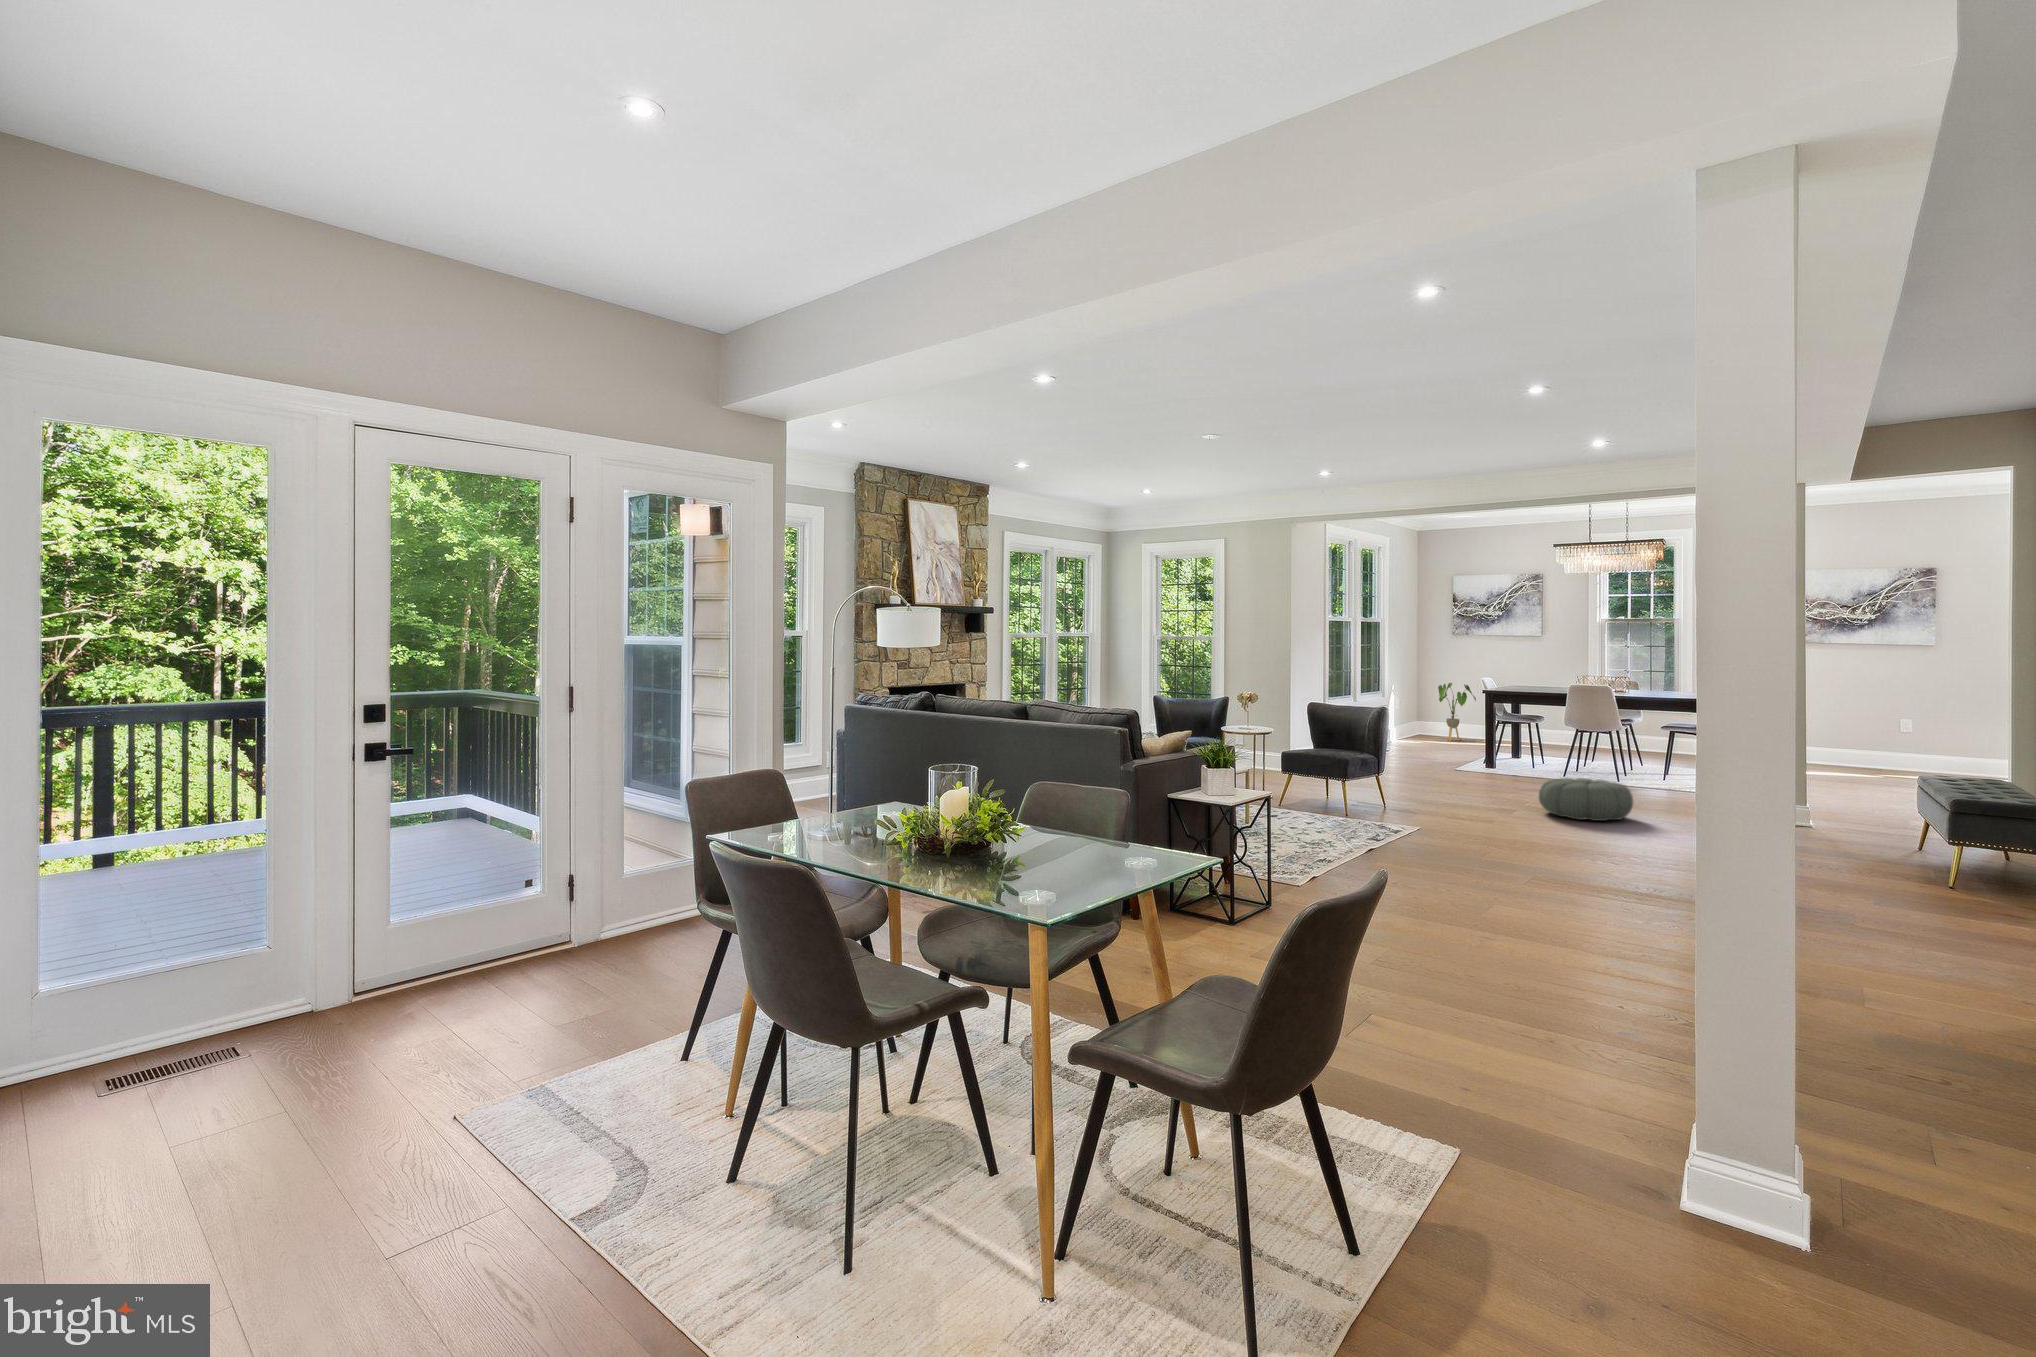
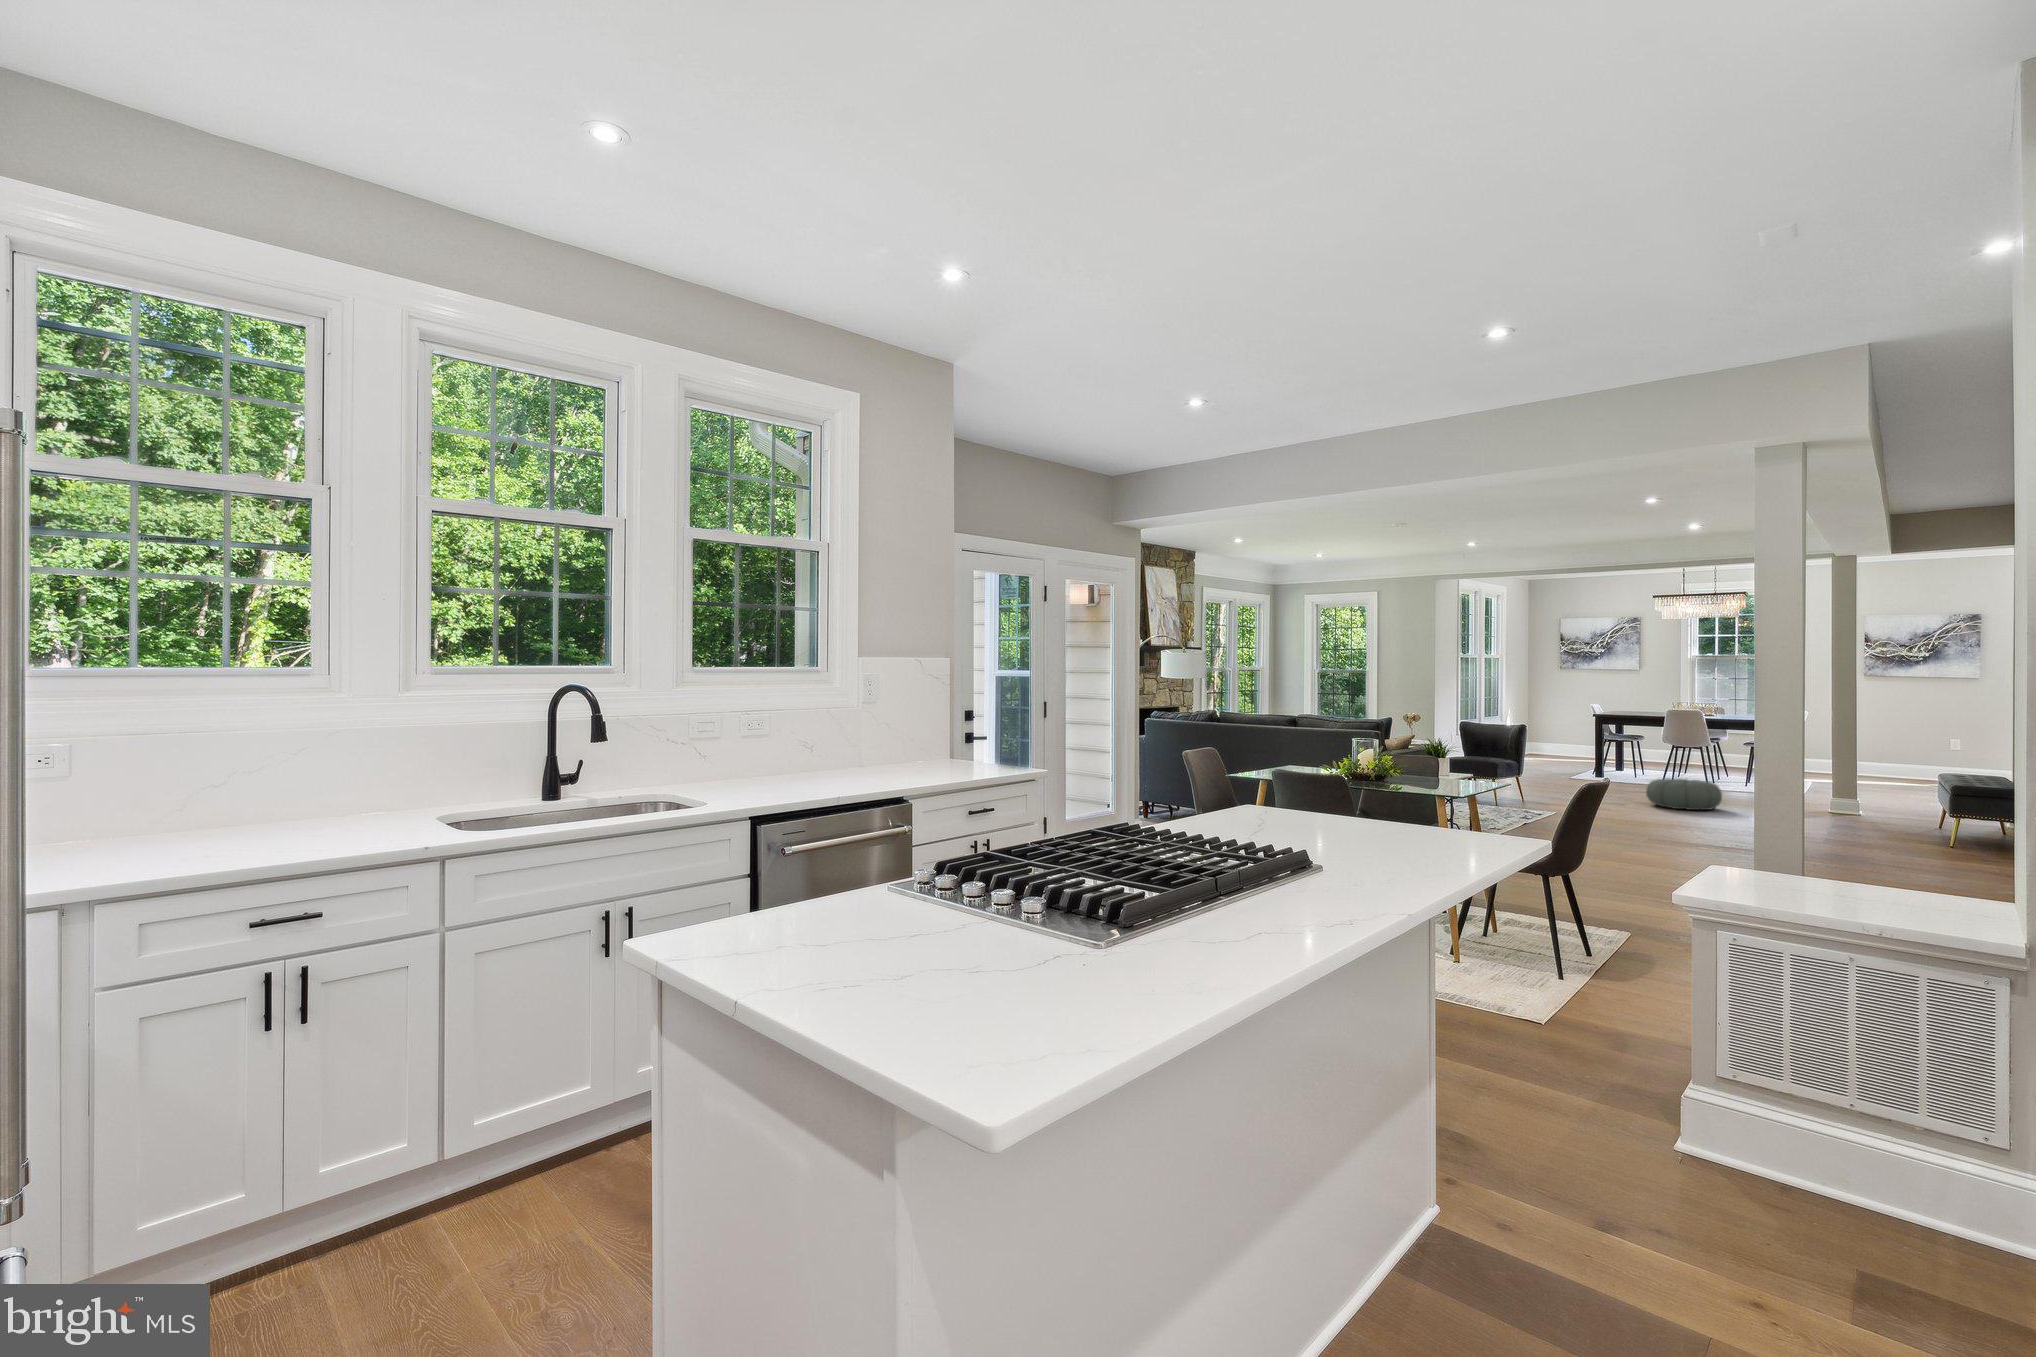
house plant: present [1438,683,1476,741] -> none [1548,709,1582,758]

